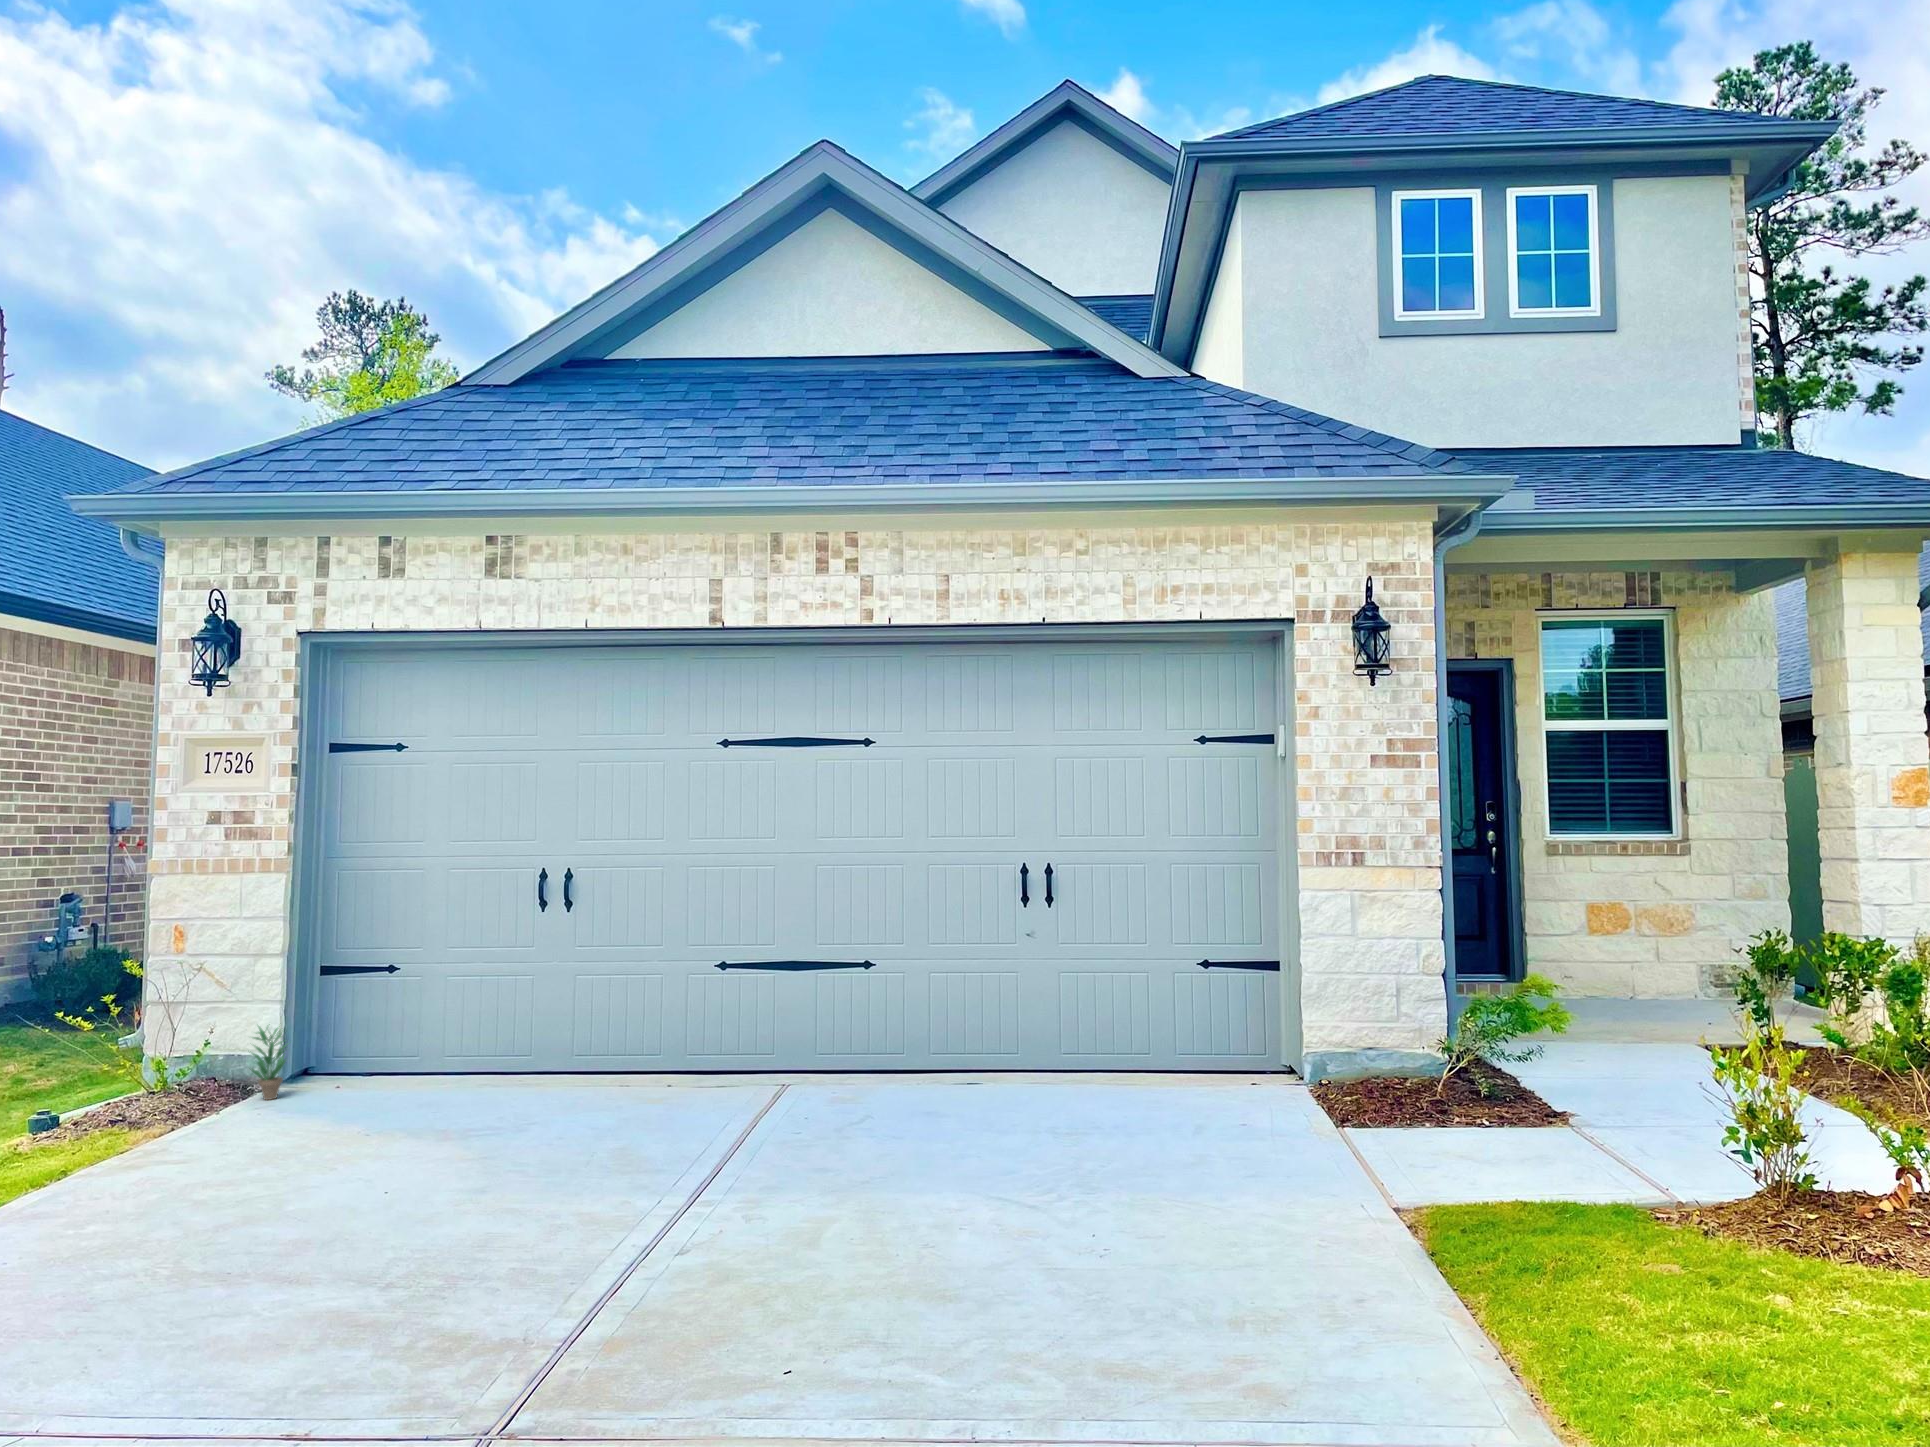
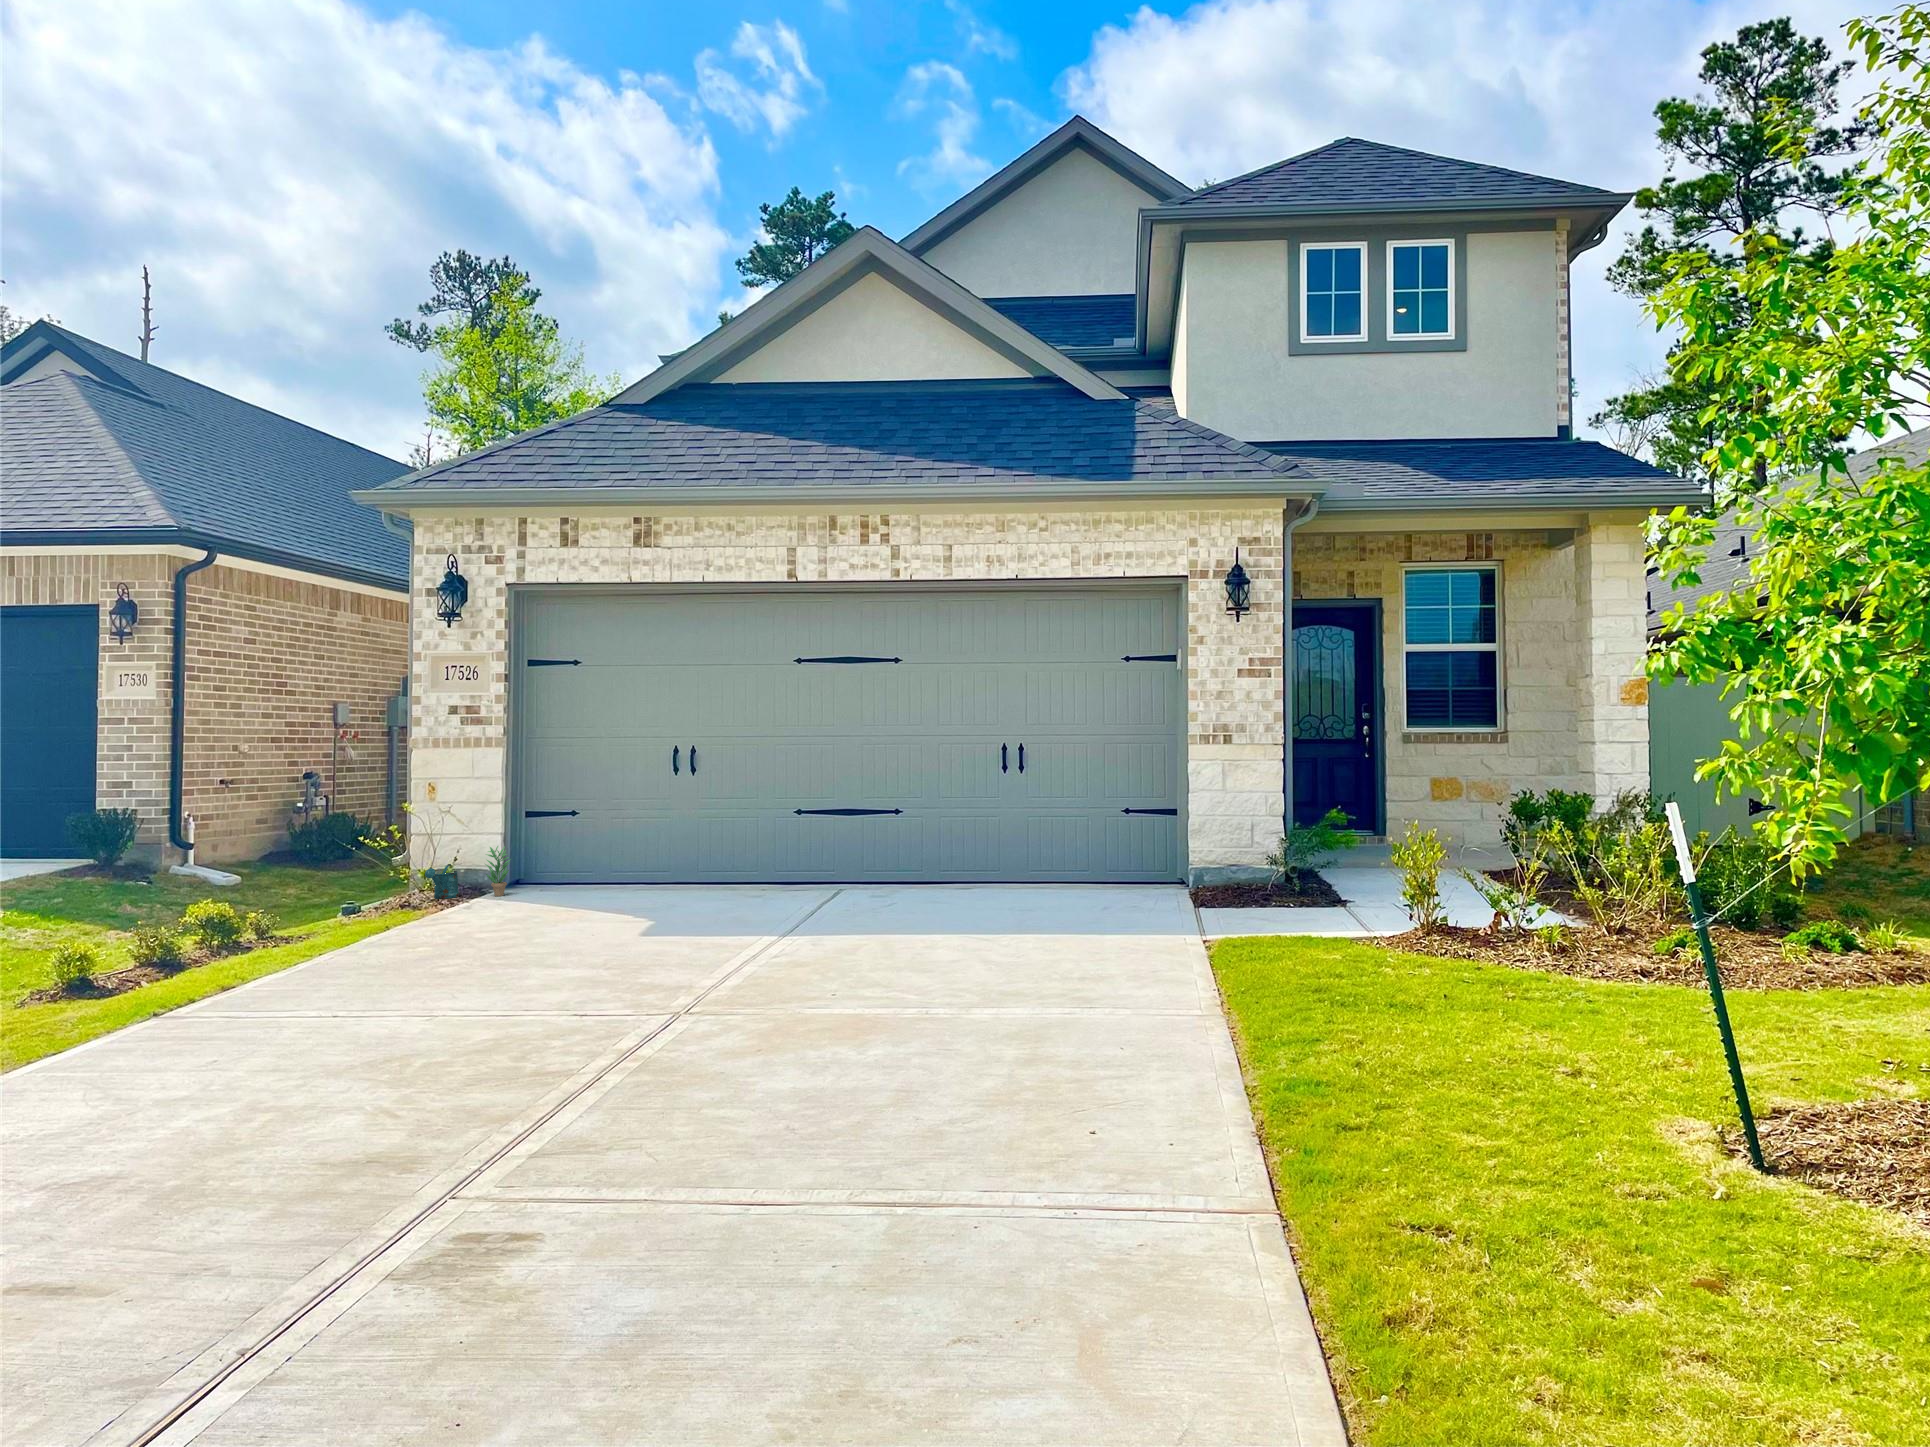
watering can: none [150,1050,208,1106] -> present [425,864,459,899]

